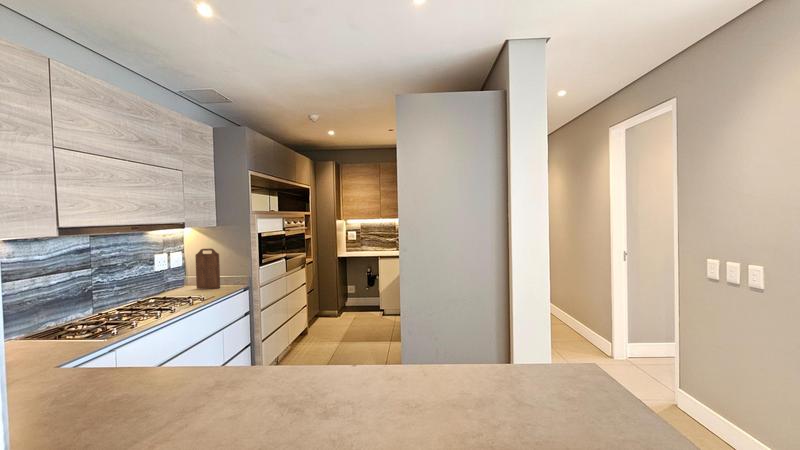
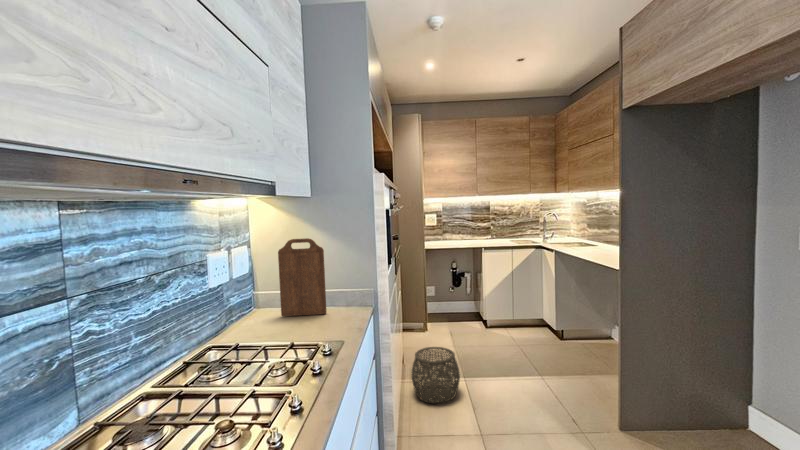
woven basket: none [298,320,329,353] -> present [411,347,460,403]

